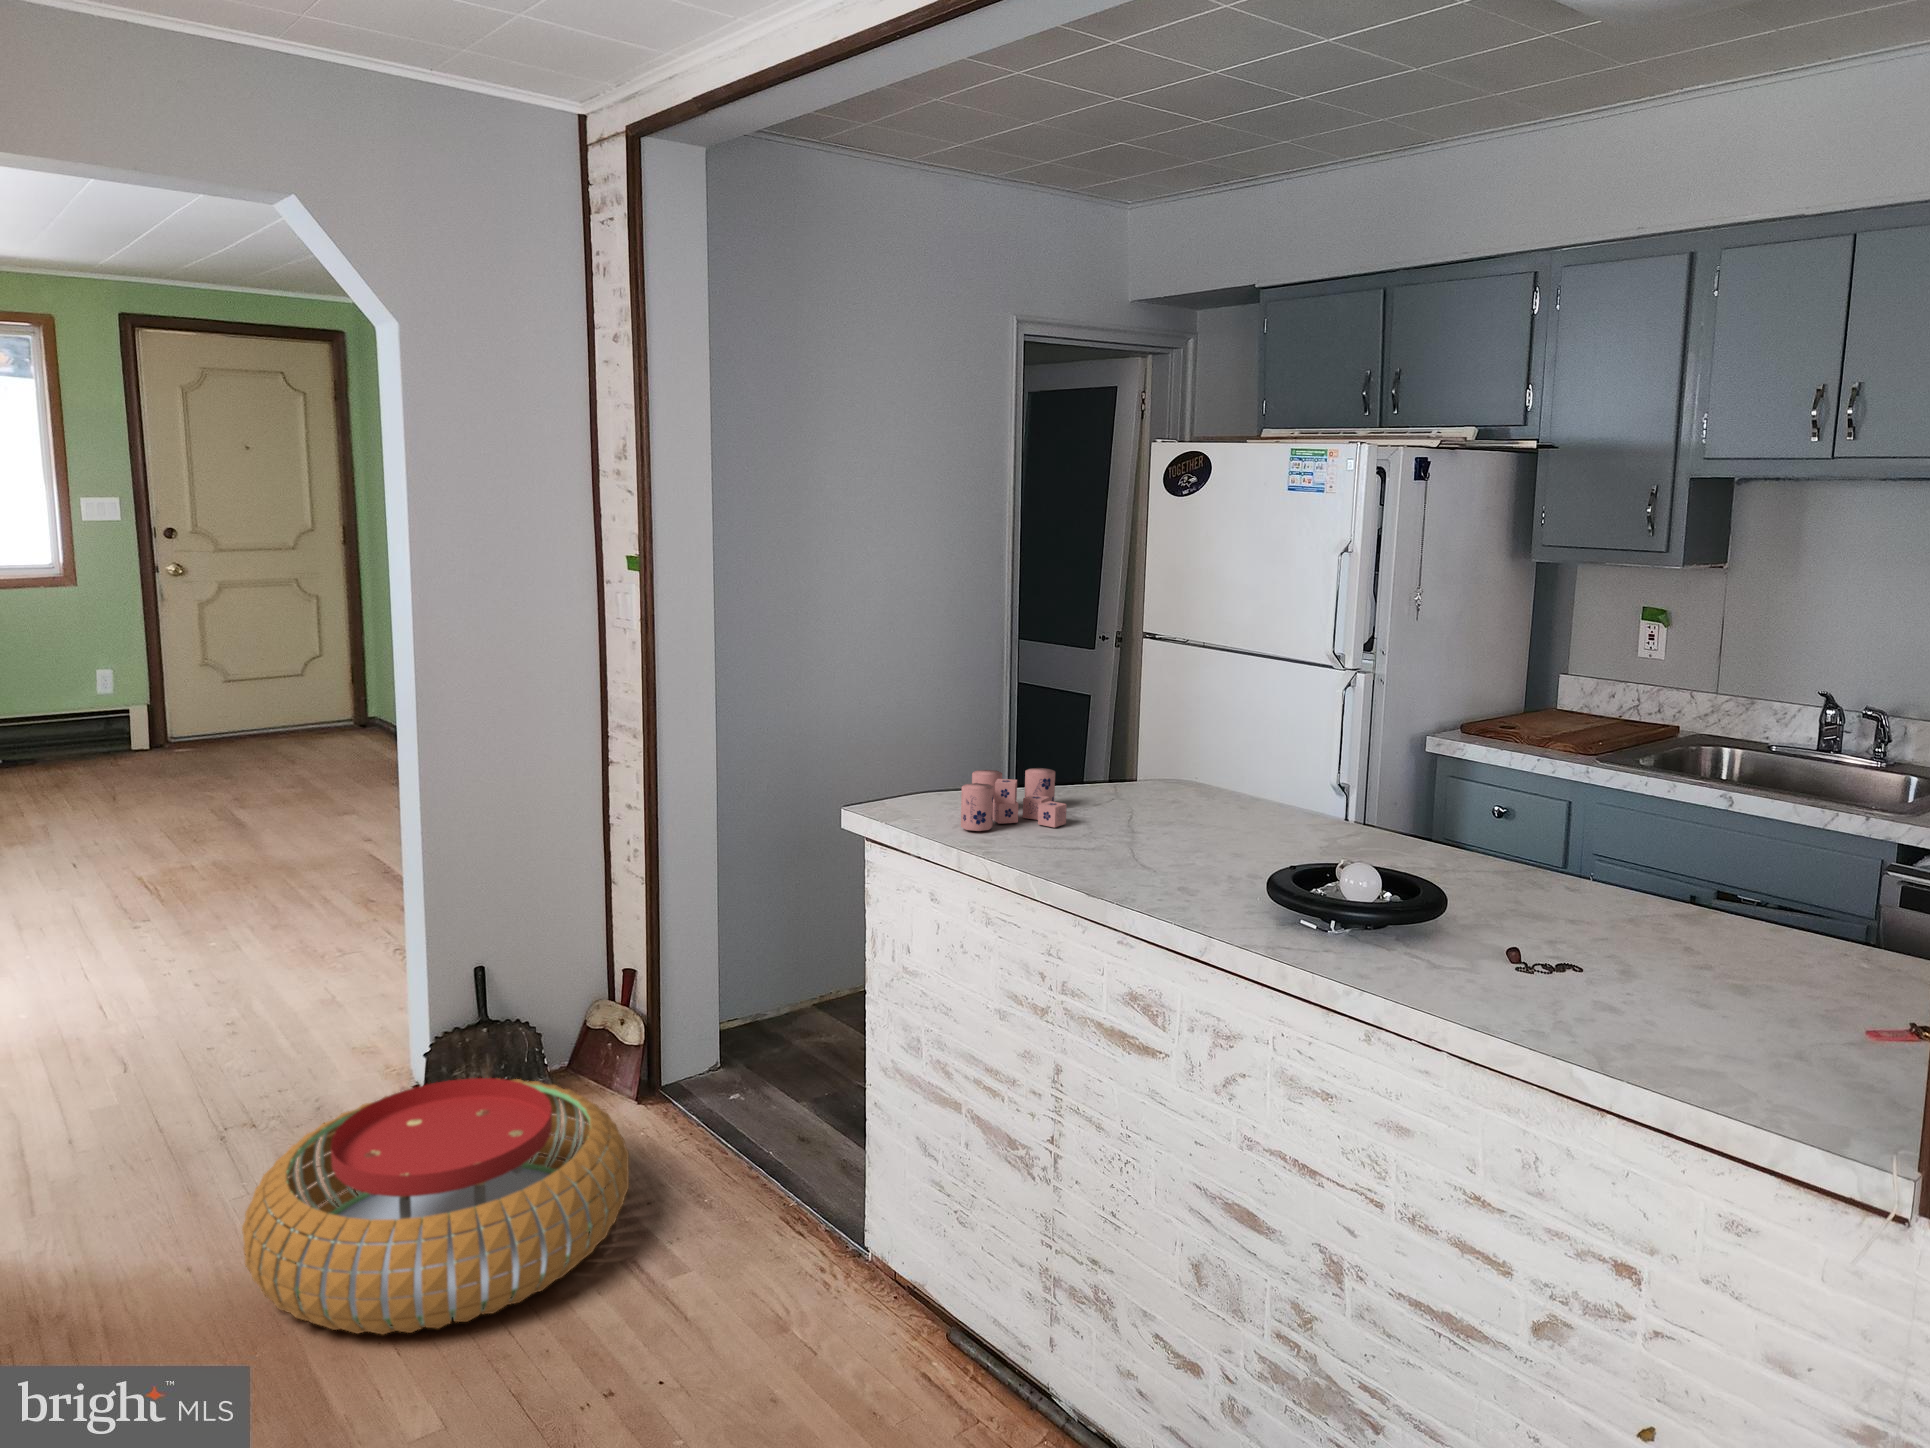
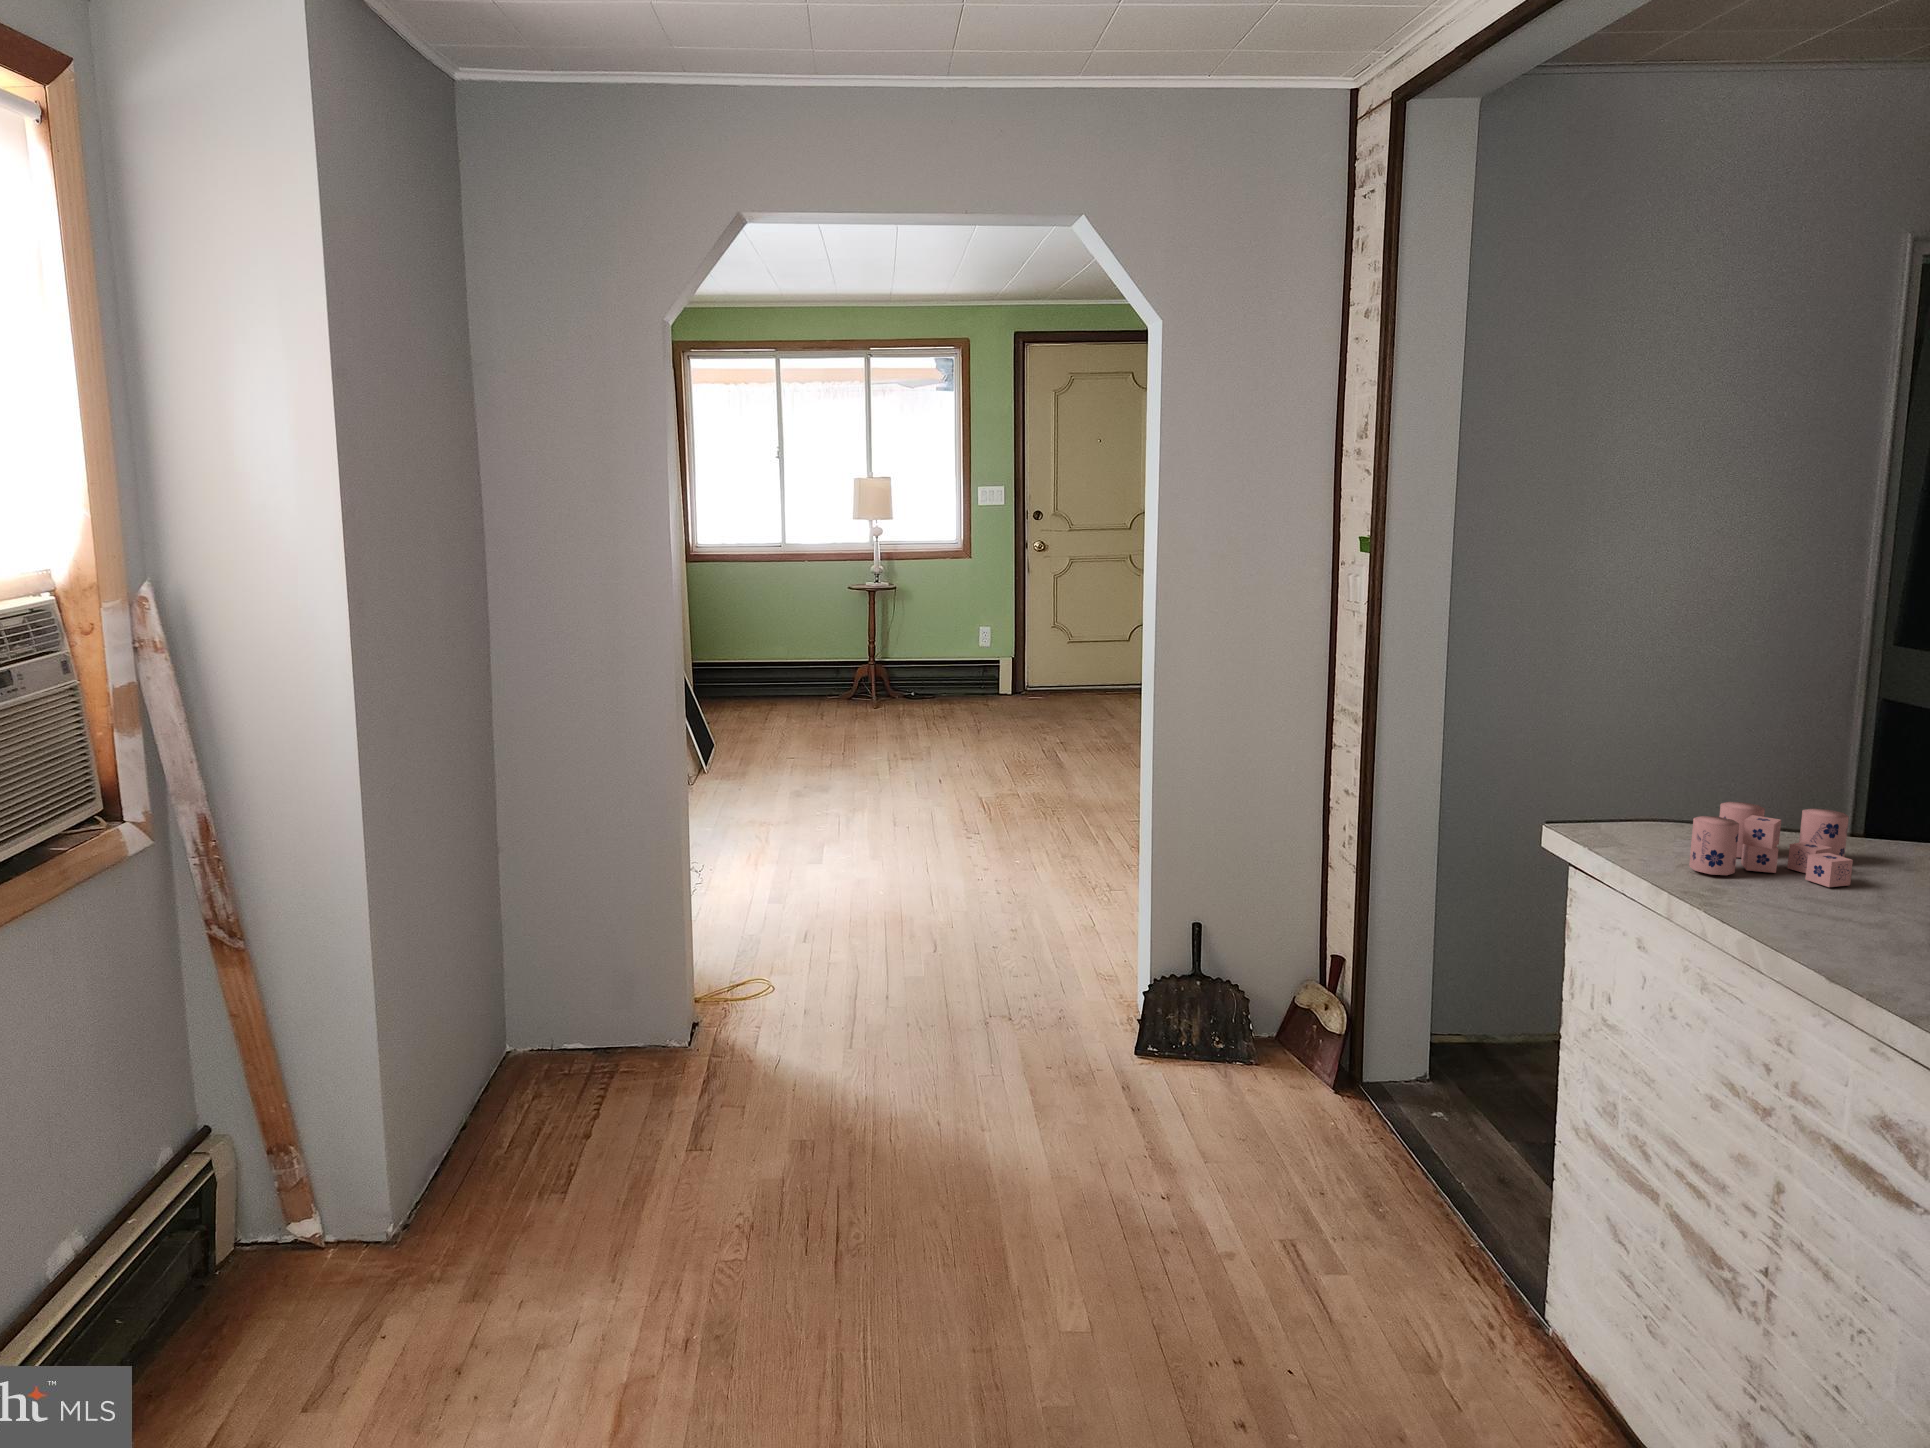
pouf: present [242,1078,629,1334] -> none [980,1018,1303,1239]

